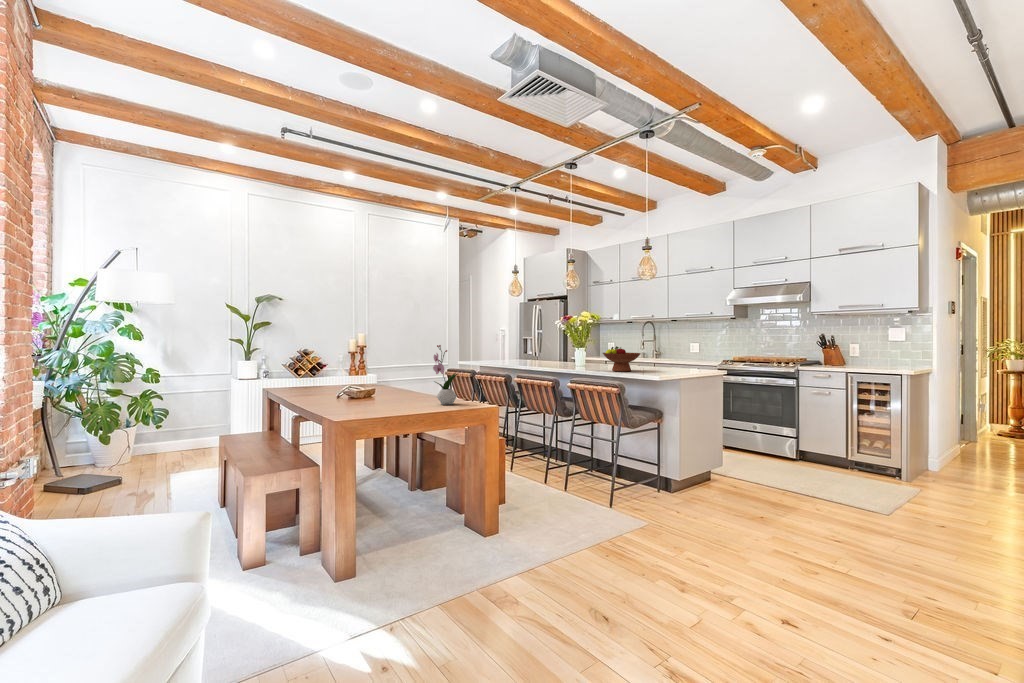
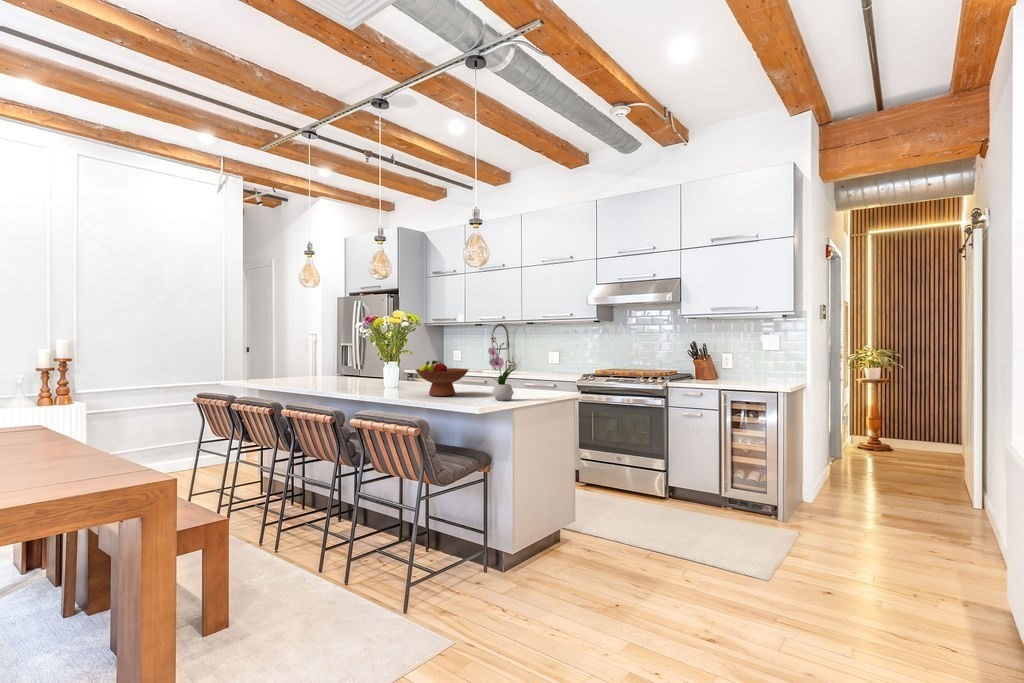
flower arrangement: present [433,345,457,405] -> present [488,337,516,401]

